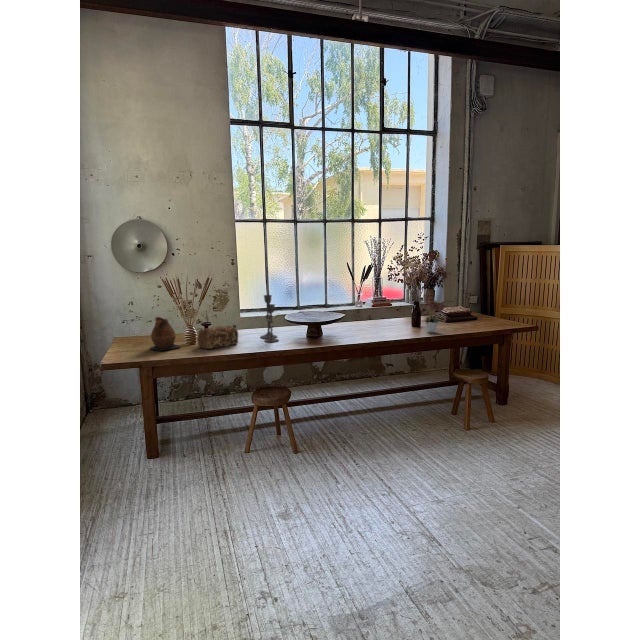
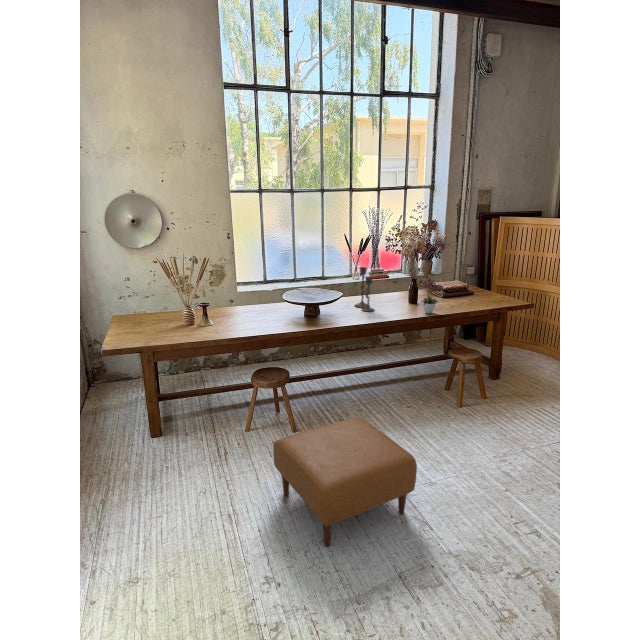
candlestick: present [261,295,279,342] -> present [355,267,374,311]
ceramic pitcher: present [150,317,180,351] -> none [147,301,179,335]
bread loaf: present [198,326,238,349] -> none [196,308,236,334]
ottoman: none [272,430,422,561] -> present [273,417,417,546]

